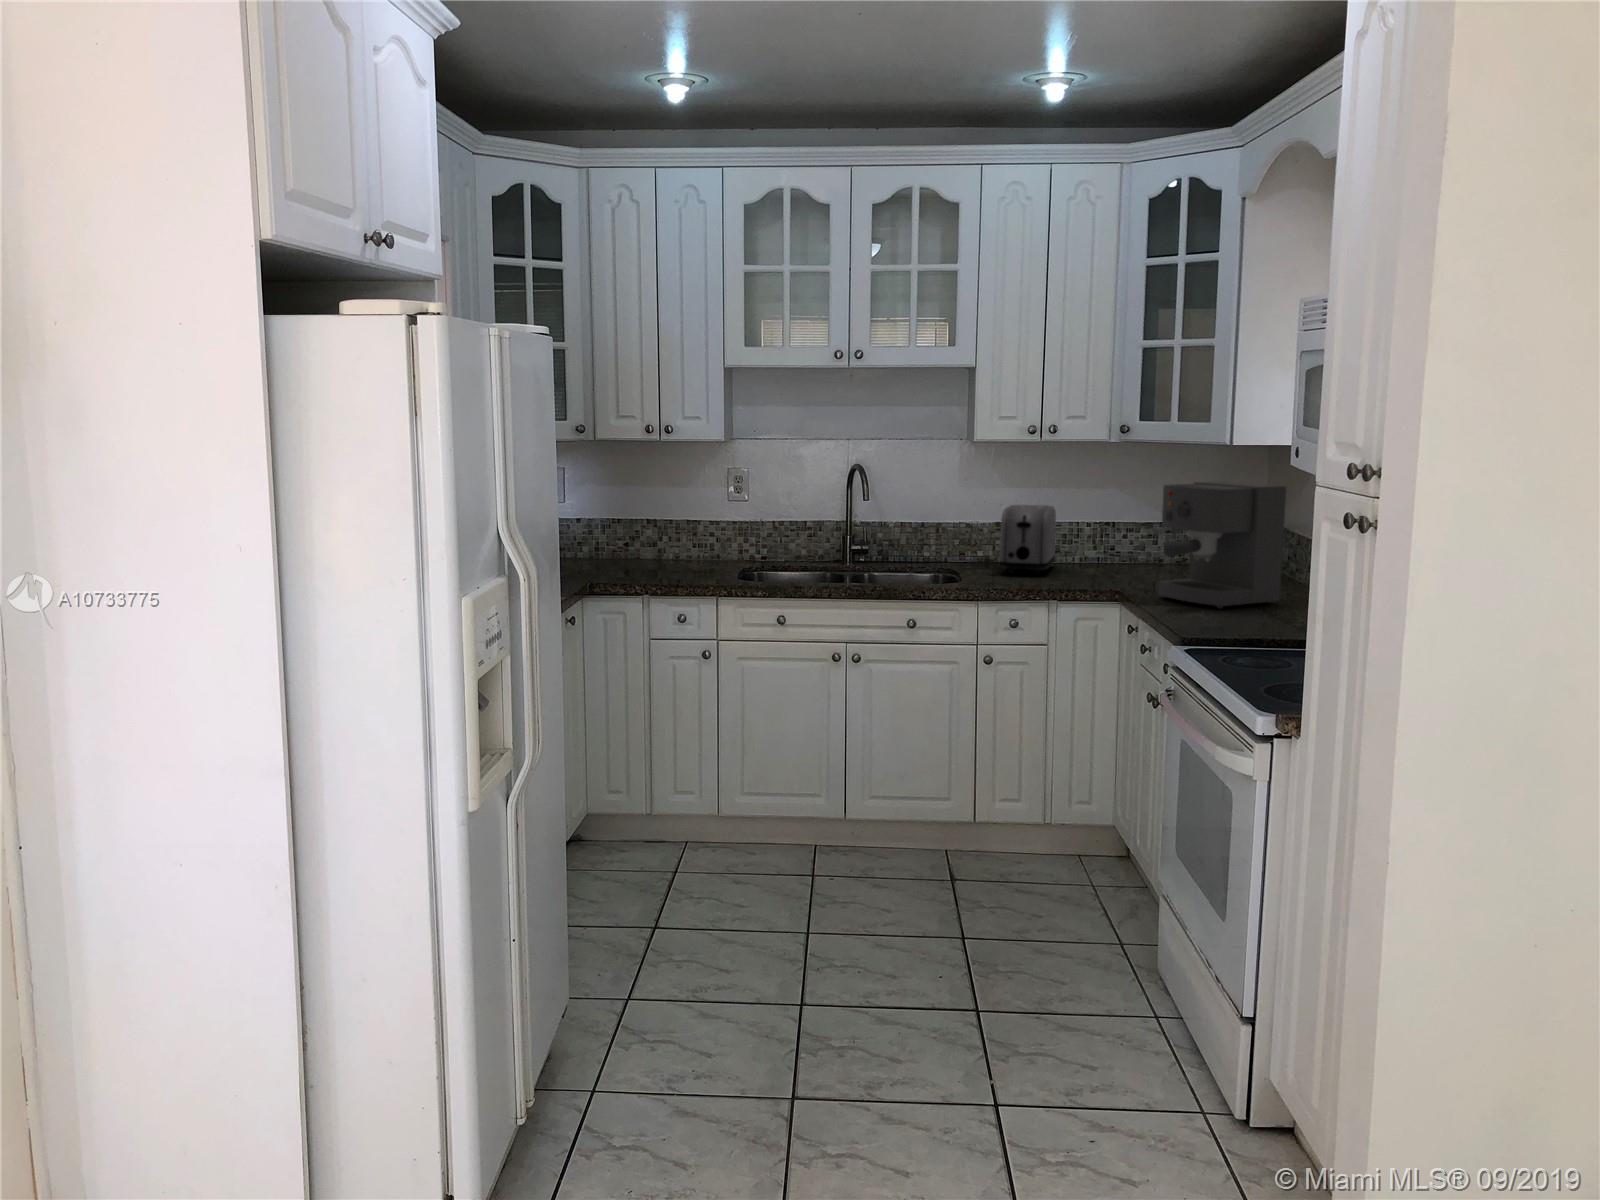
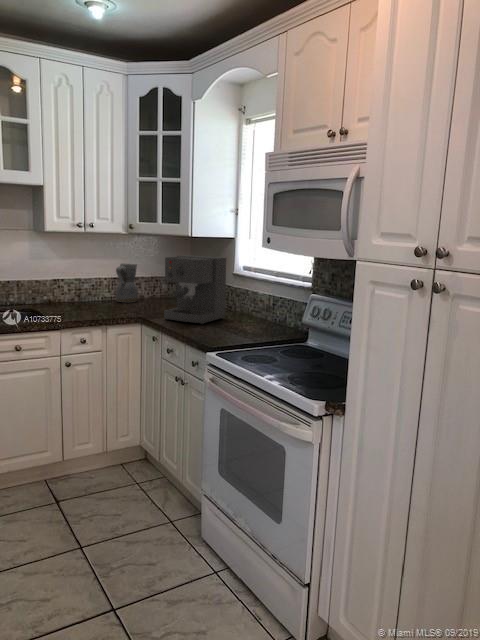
ceramic pitcher: none [1104,496,1148,569] -> present [116,263,138,302]
toaster: present [1000,505,1056,575] -> none [62,269,91,310]

